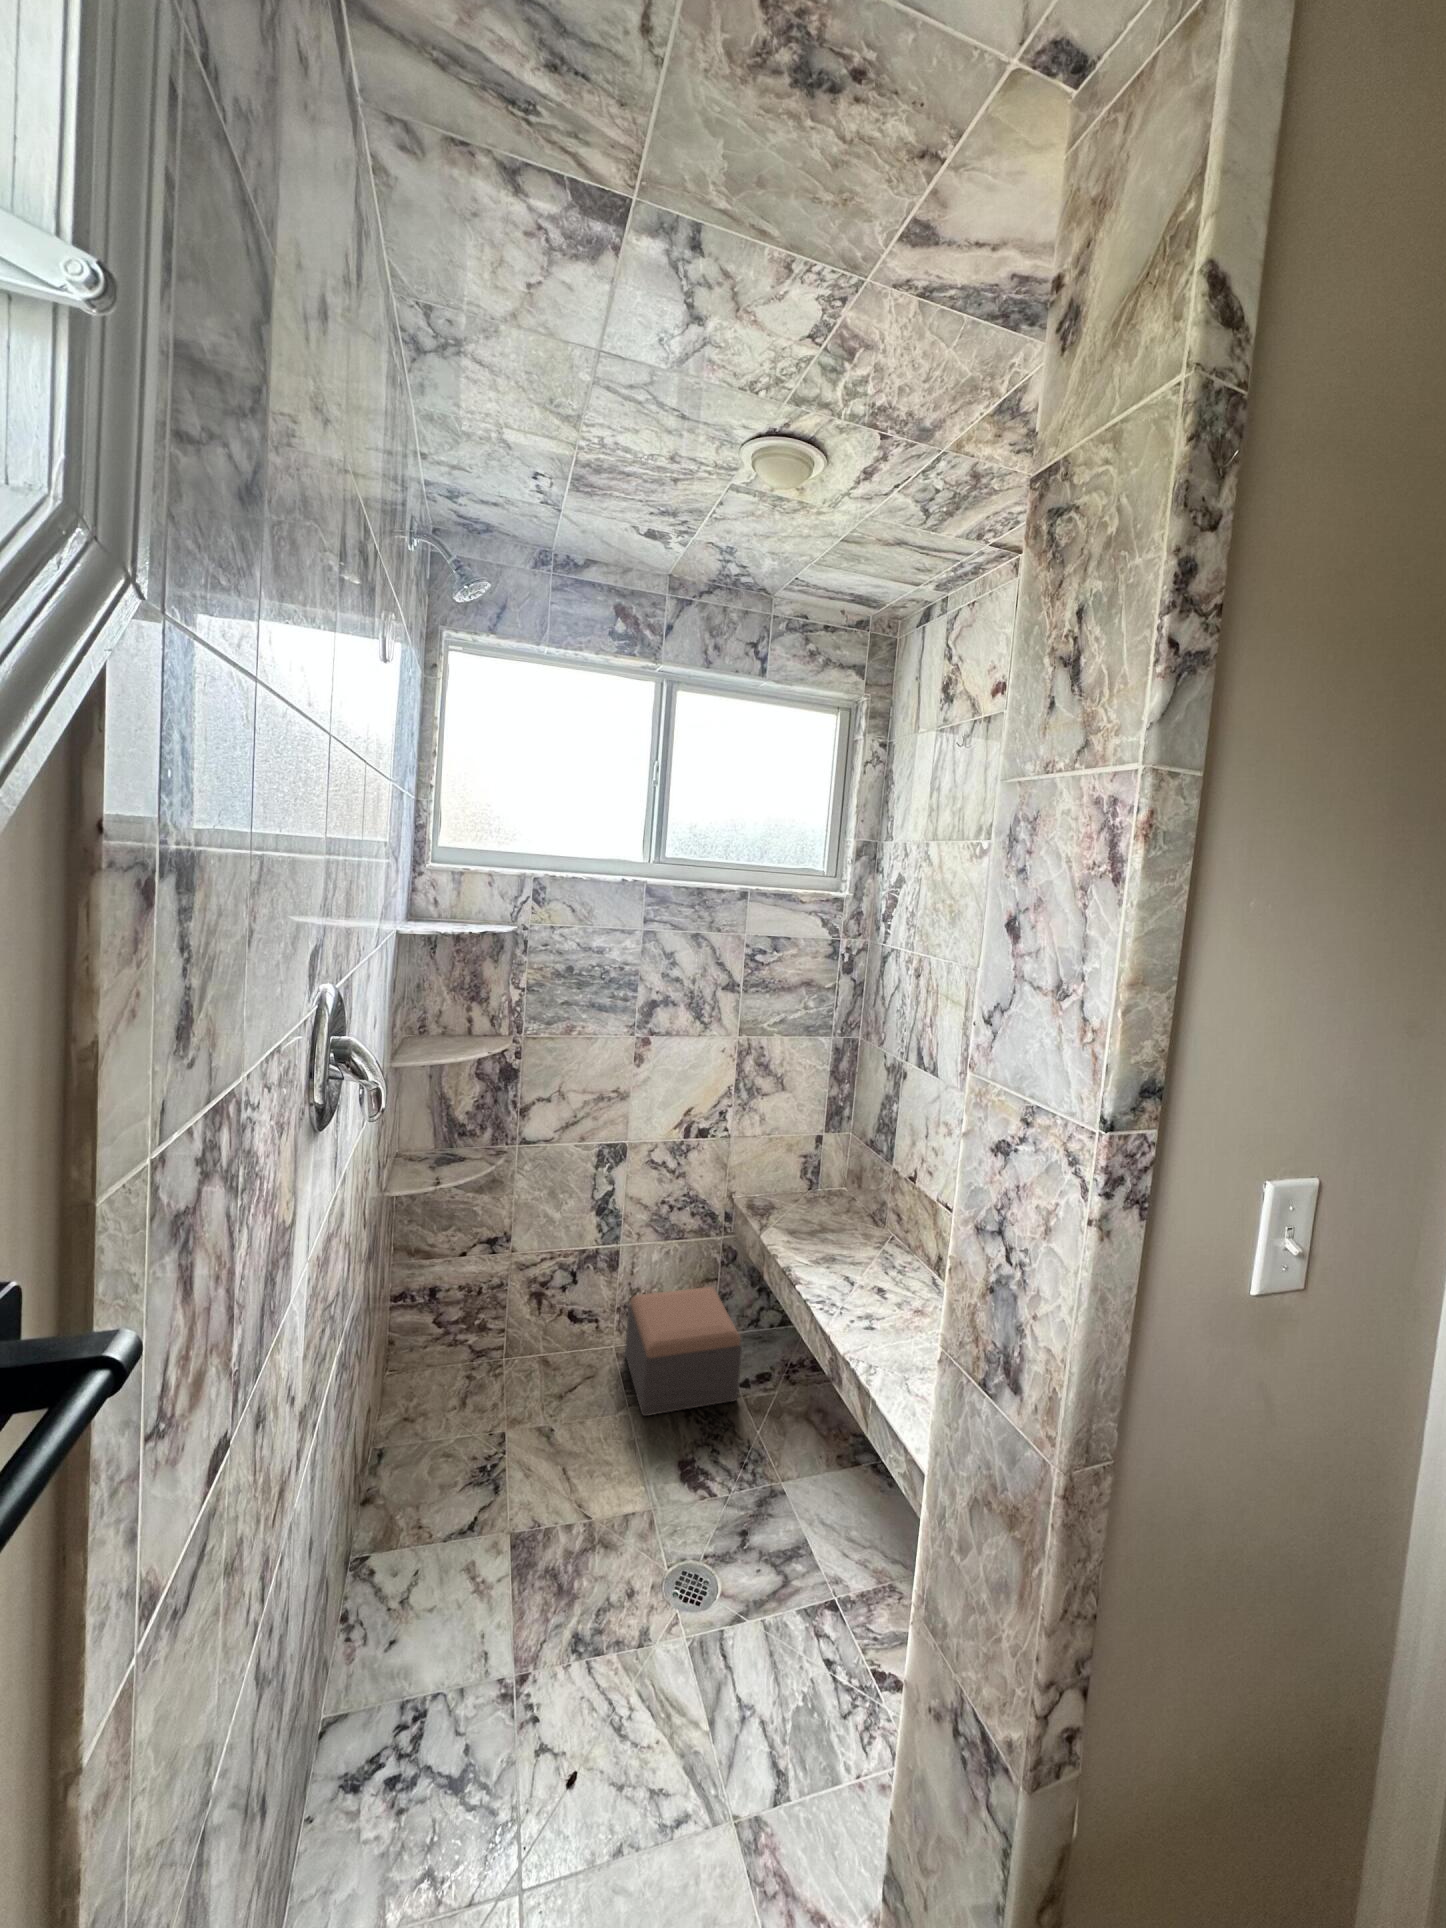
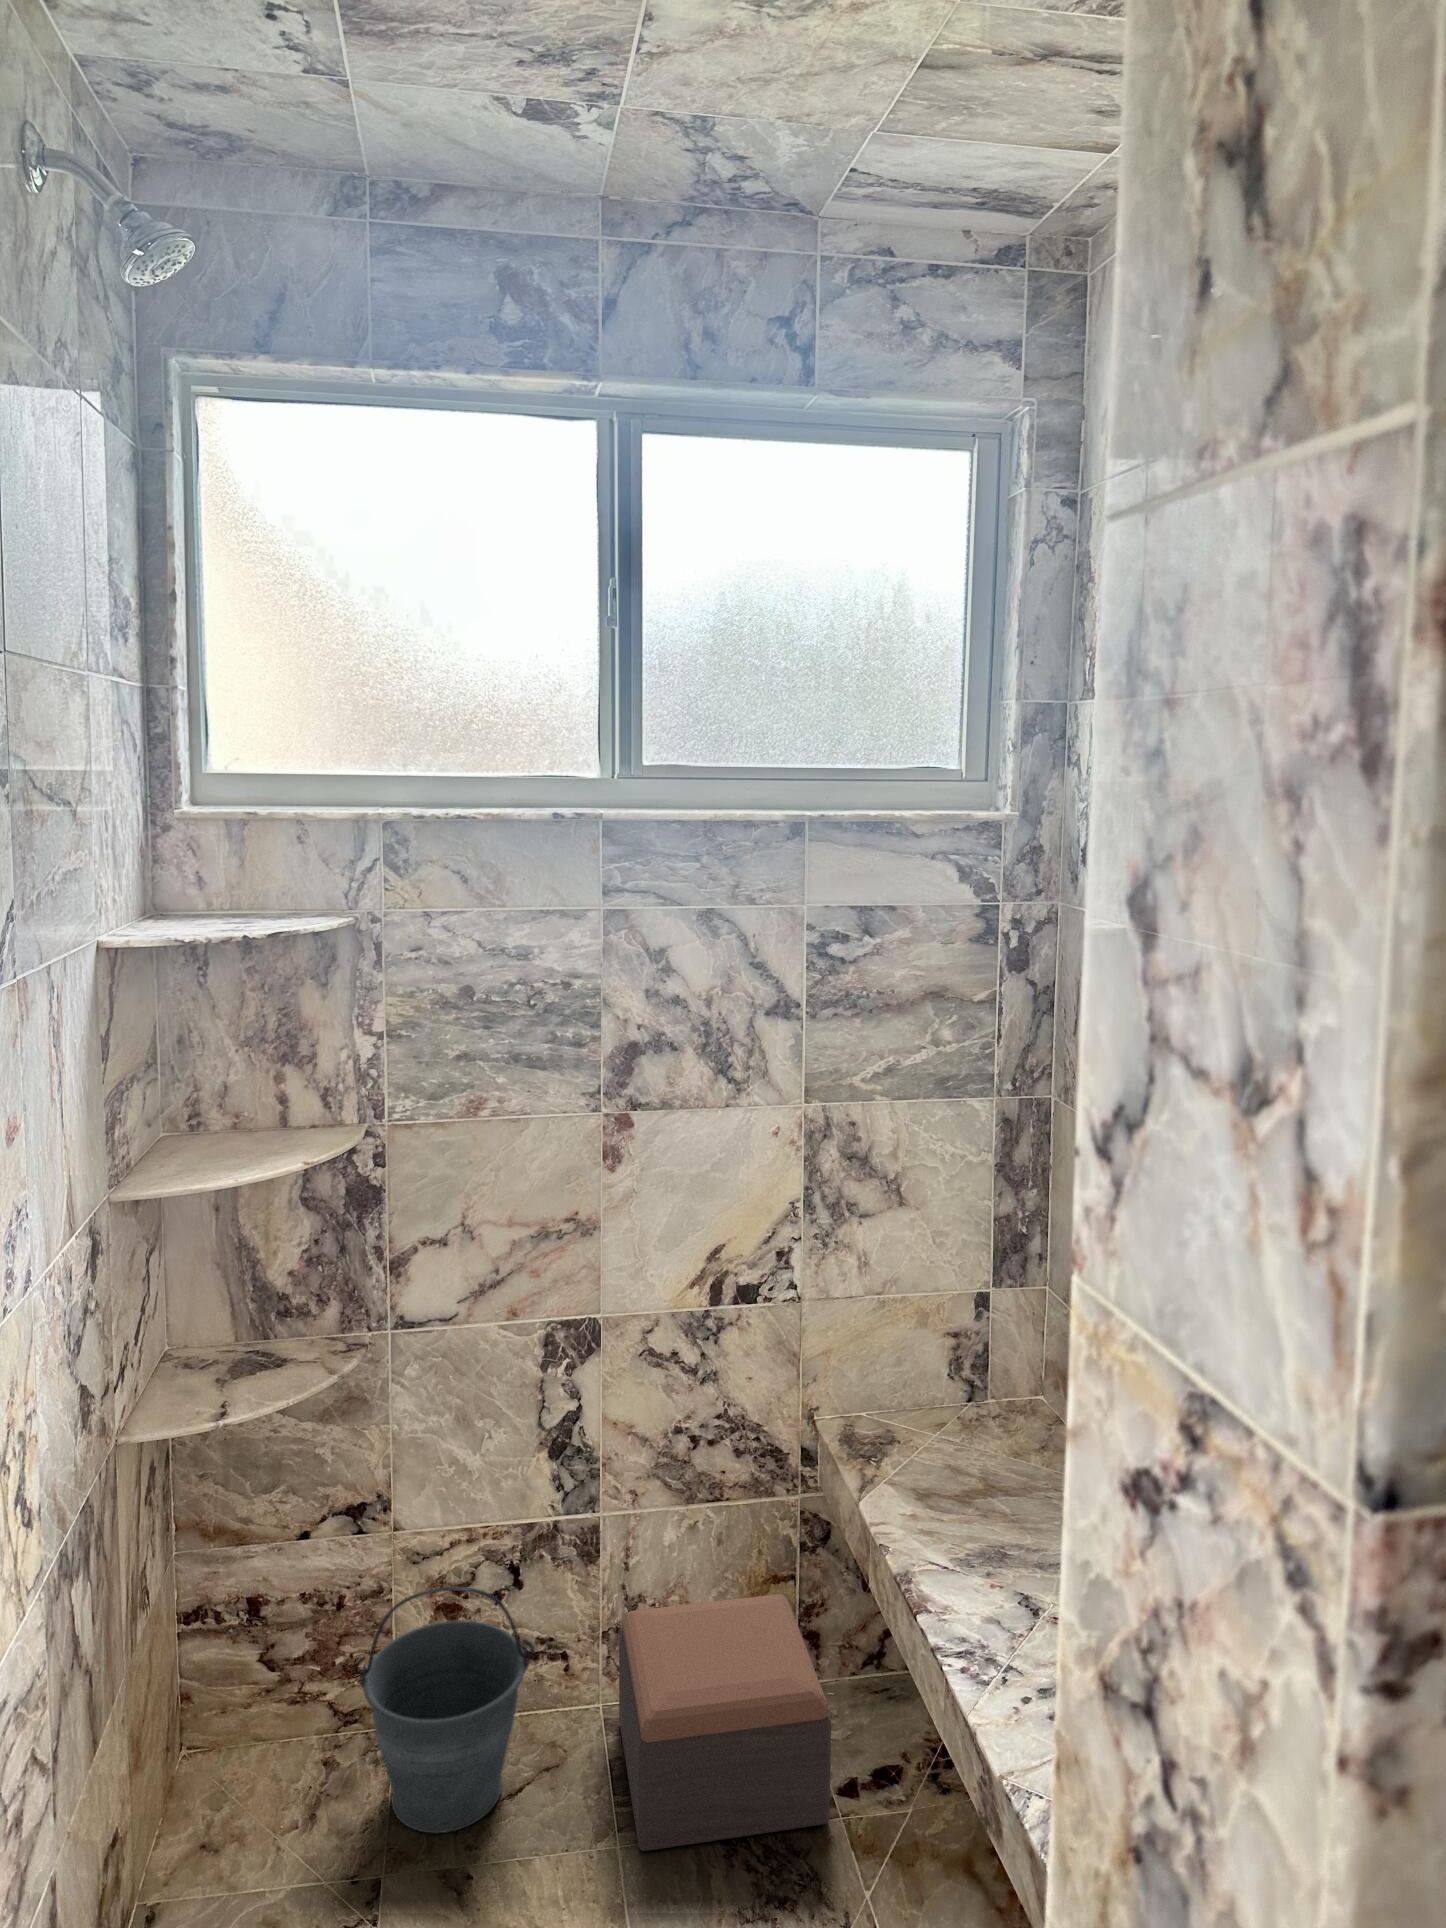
bucket: none [492,1279,588,1411] -> present [354,1587,535,1833]

